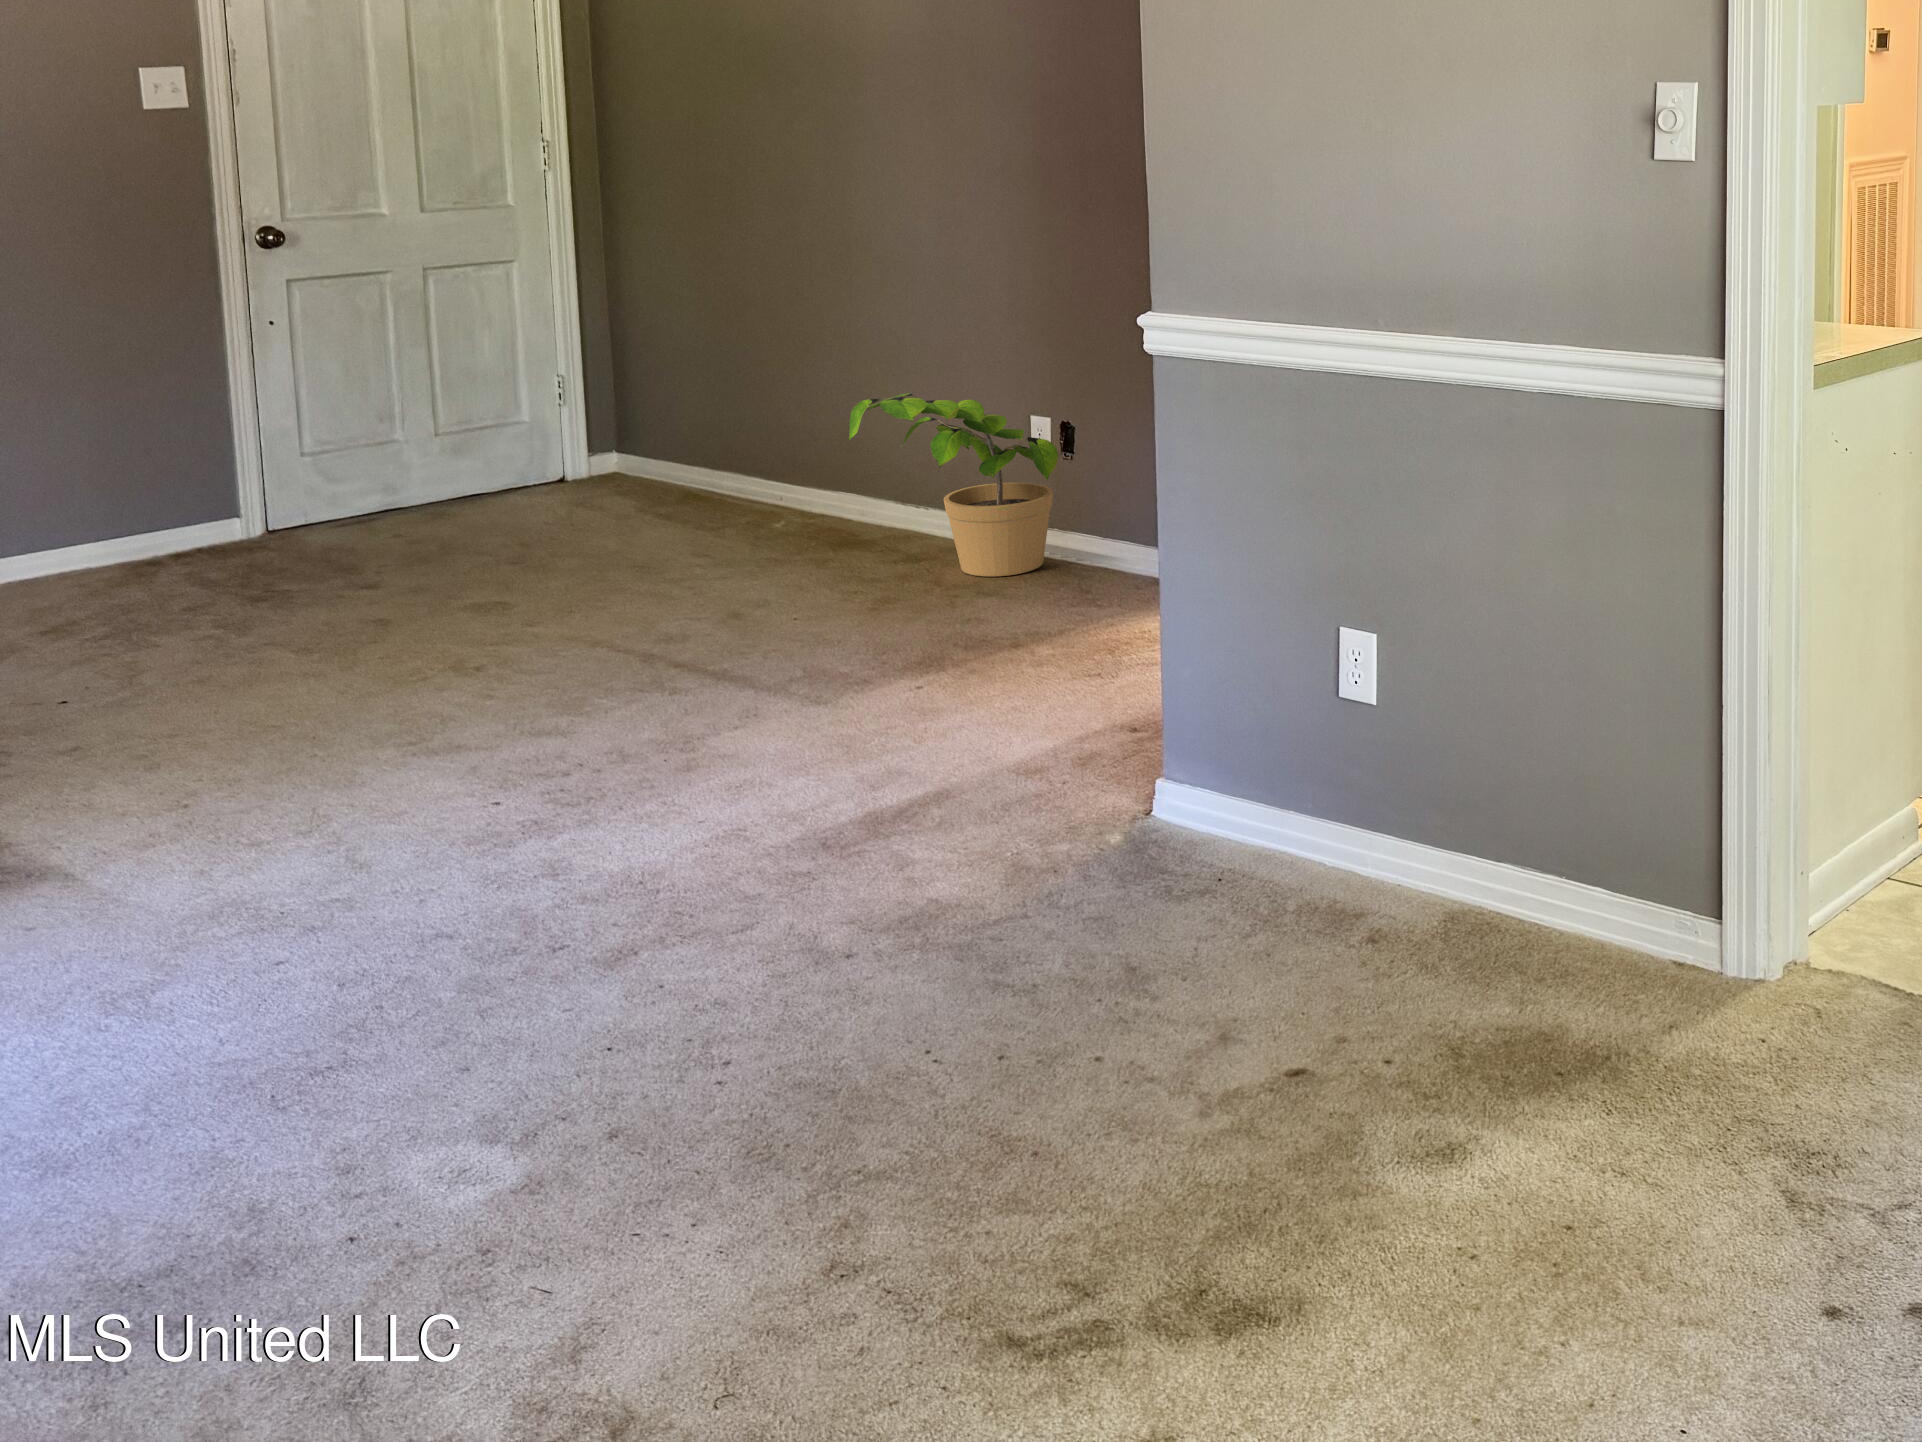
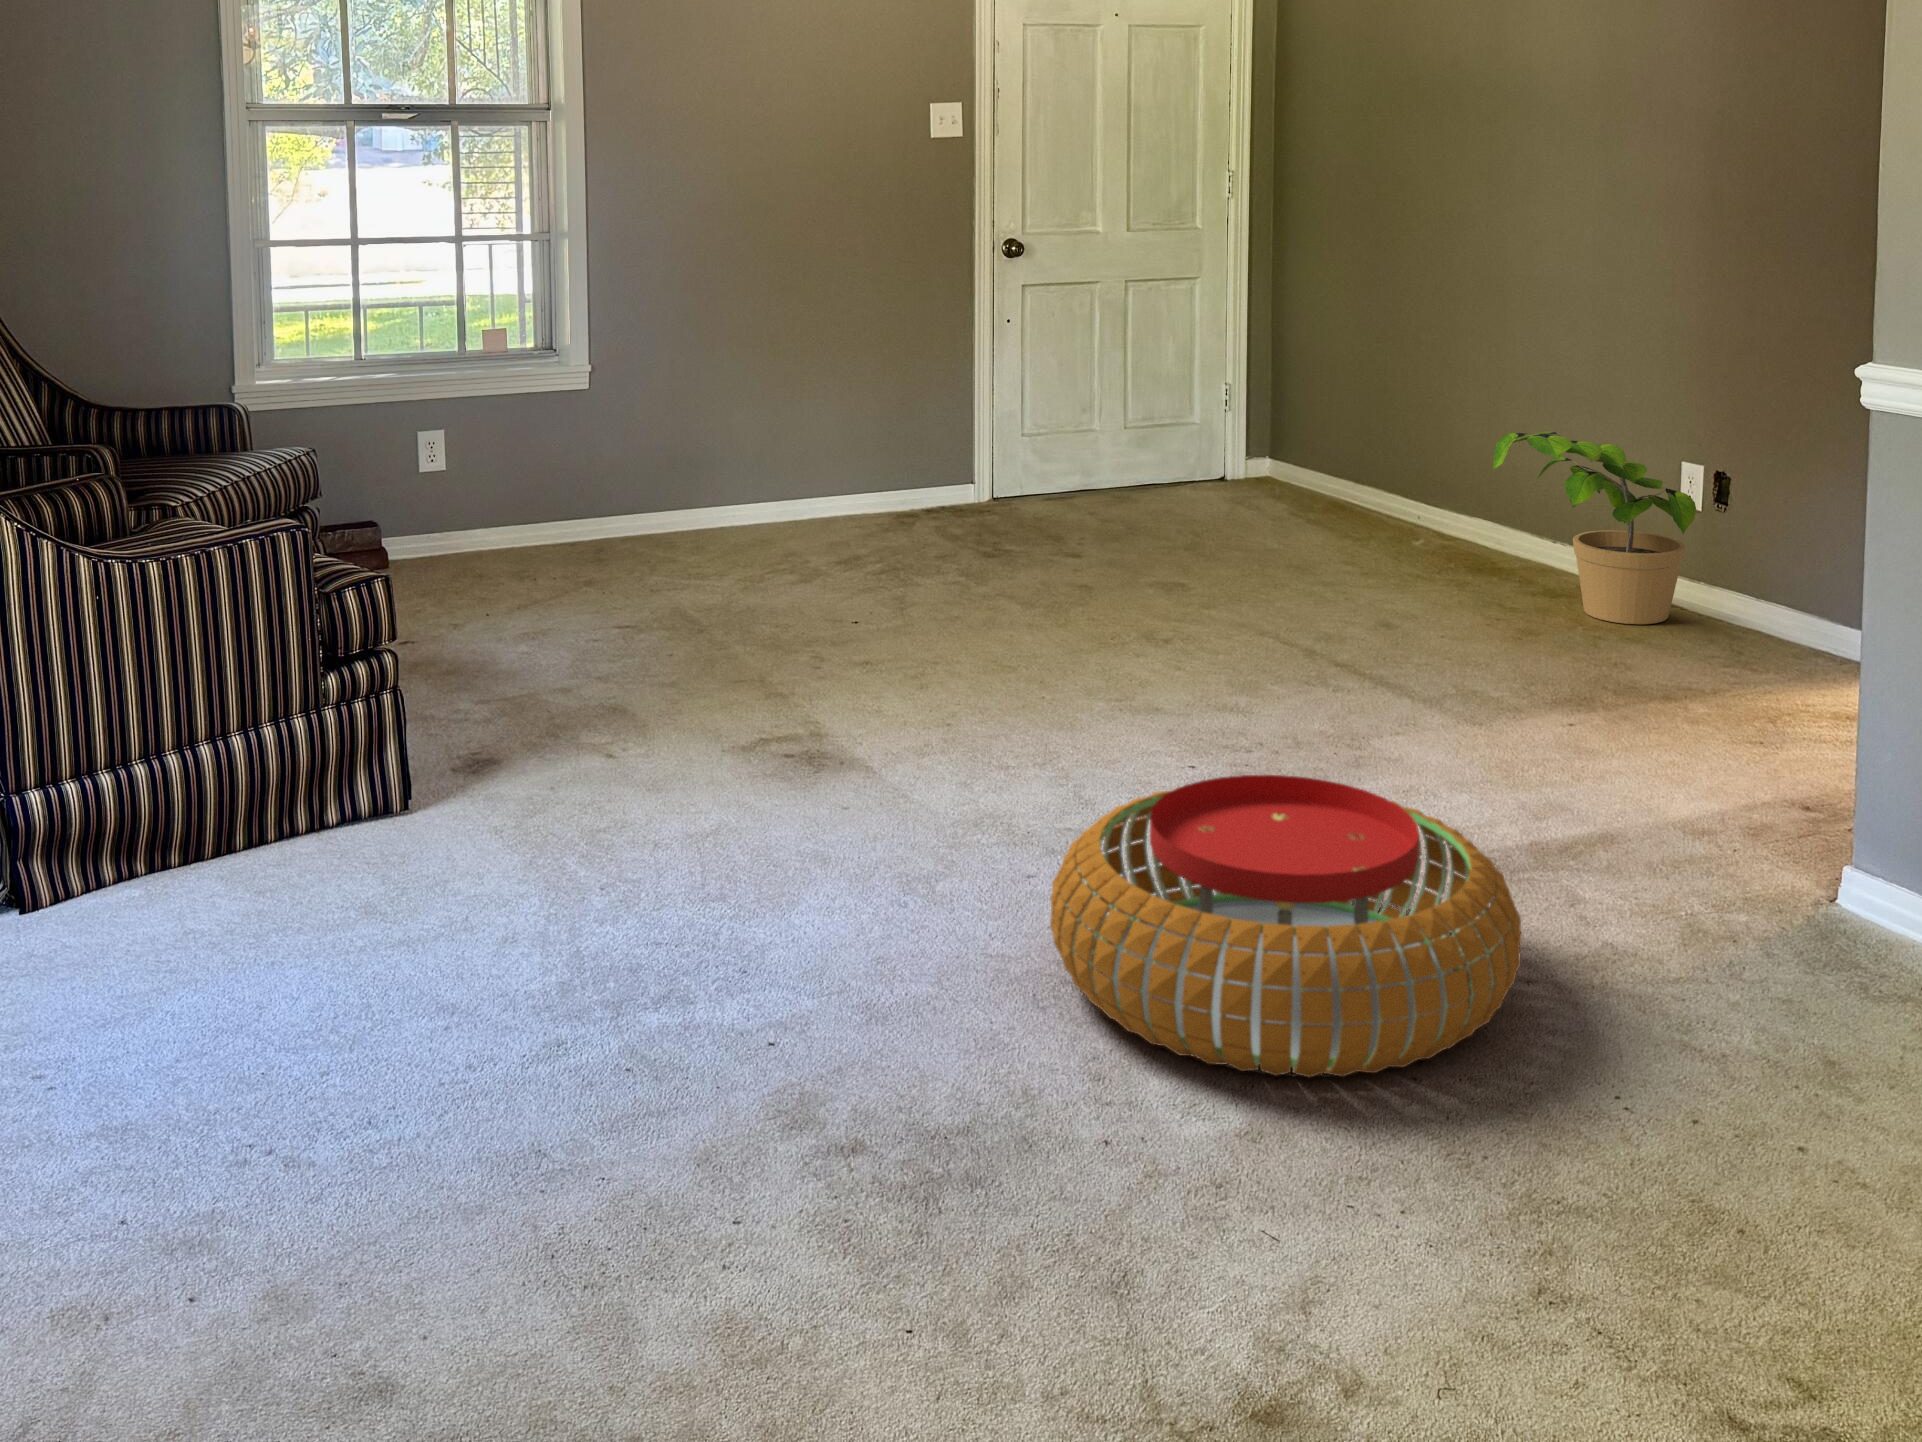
pouf: none [269,808,835,1155] -> present [1050,775,1522,1077]

